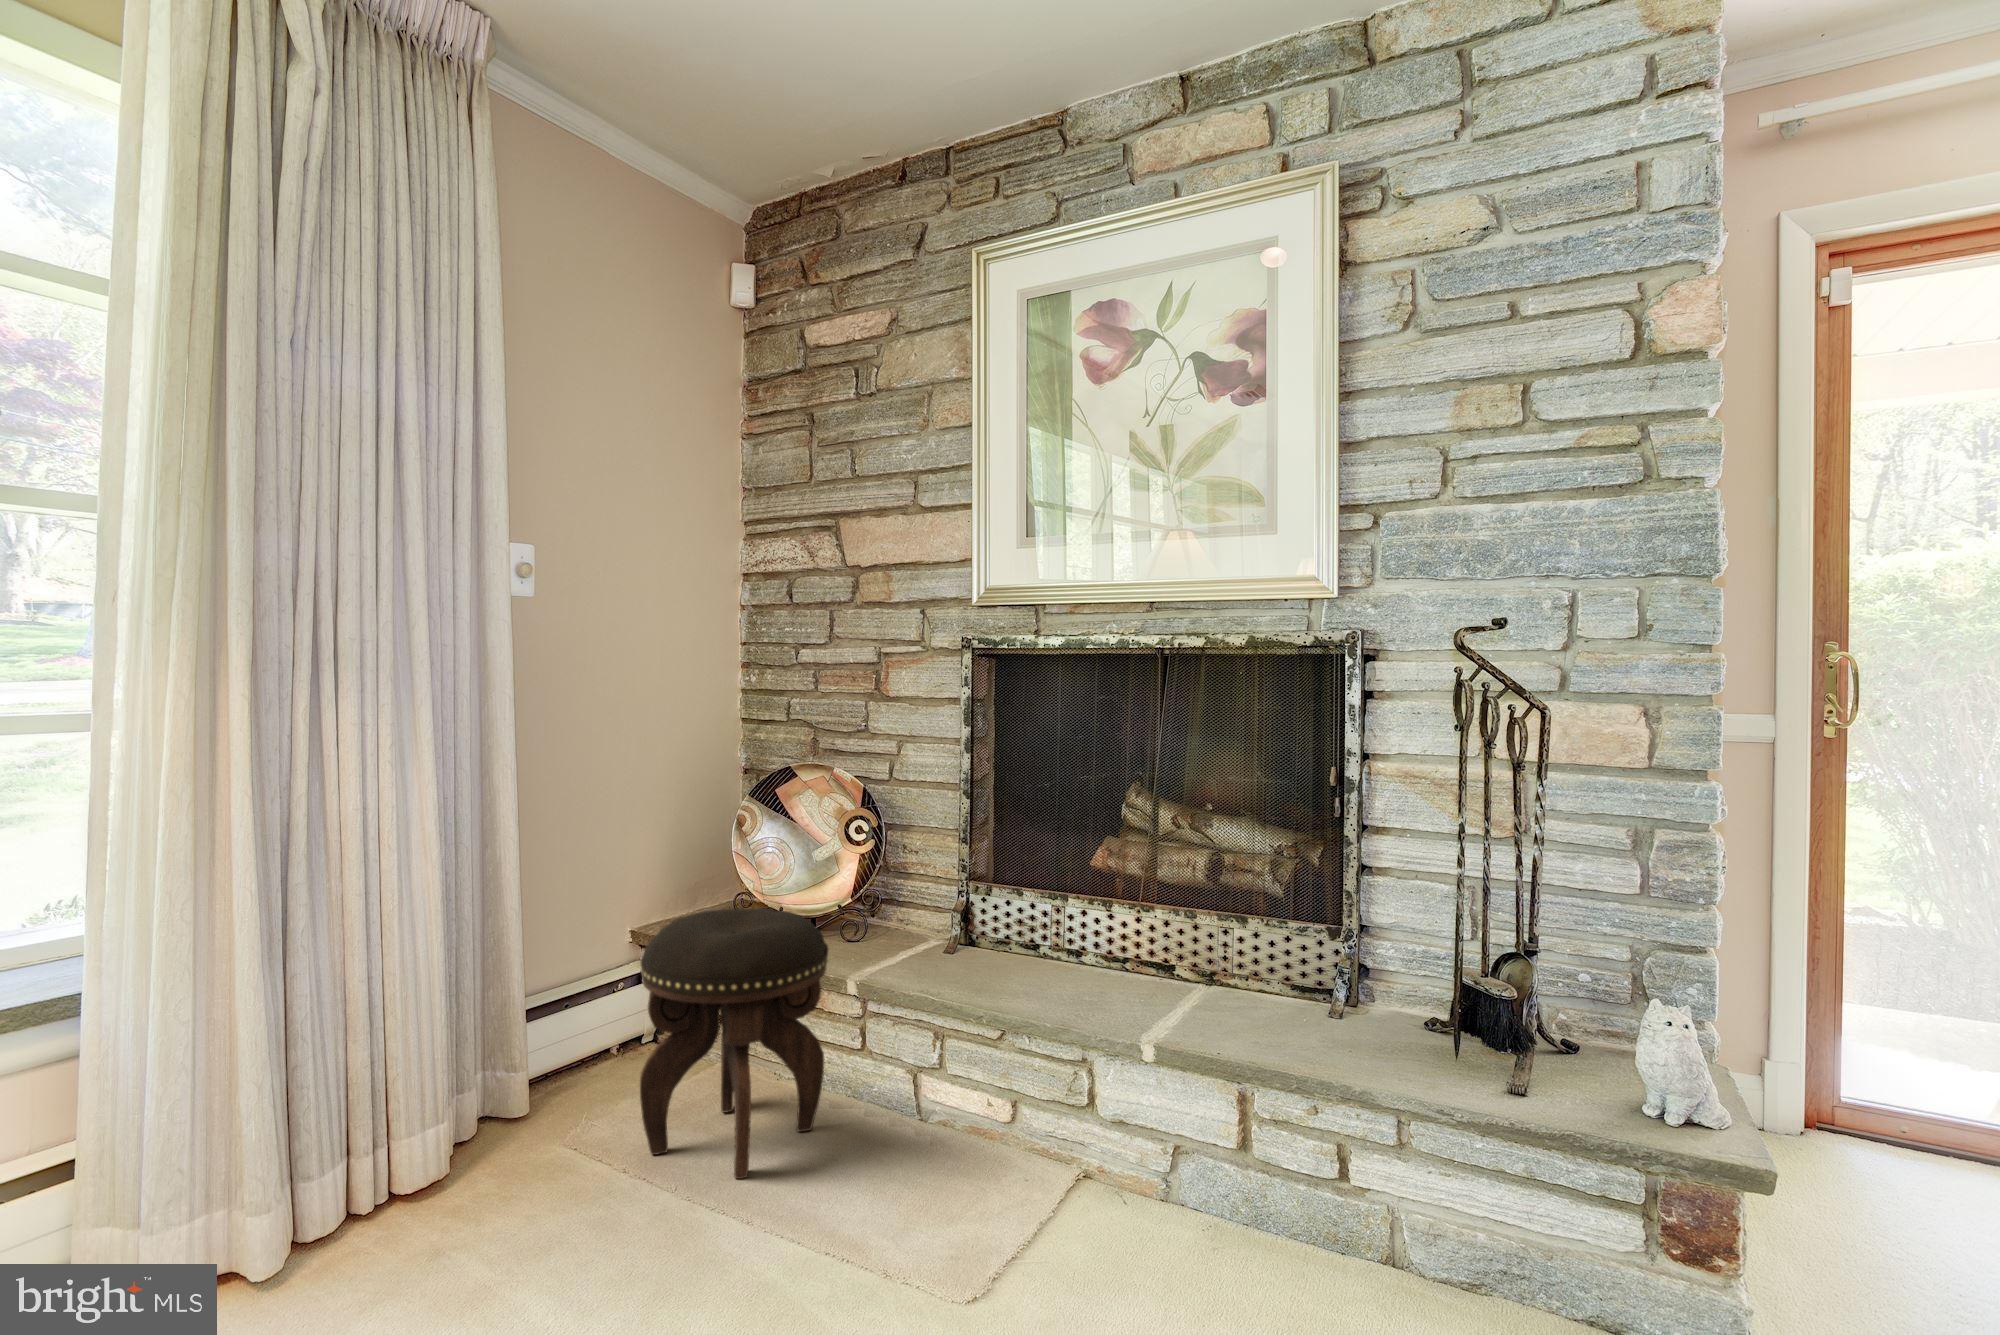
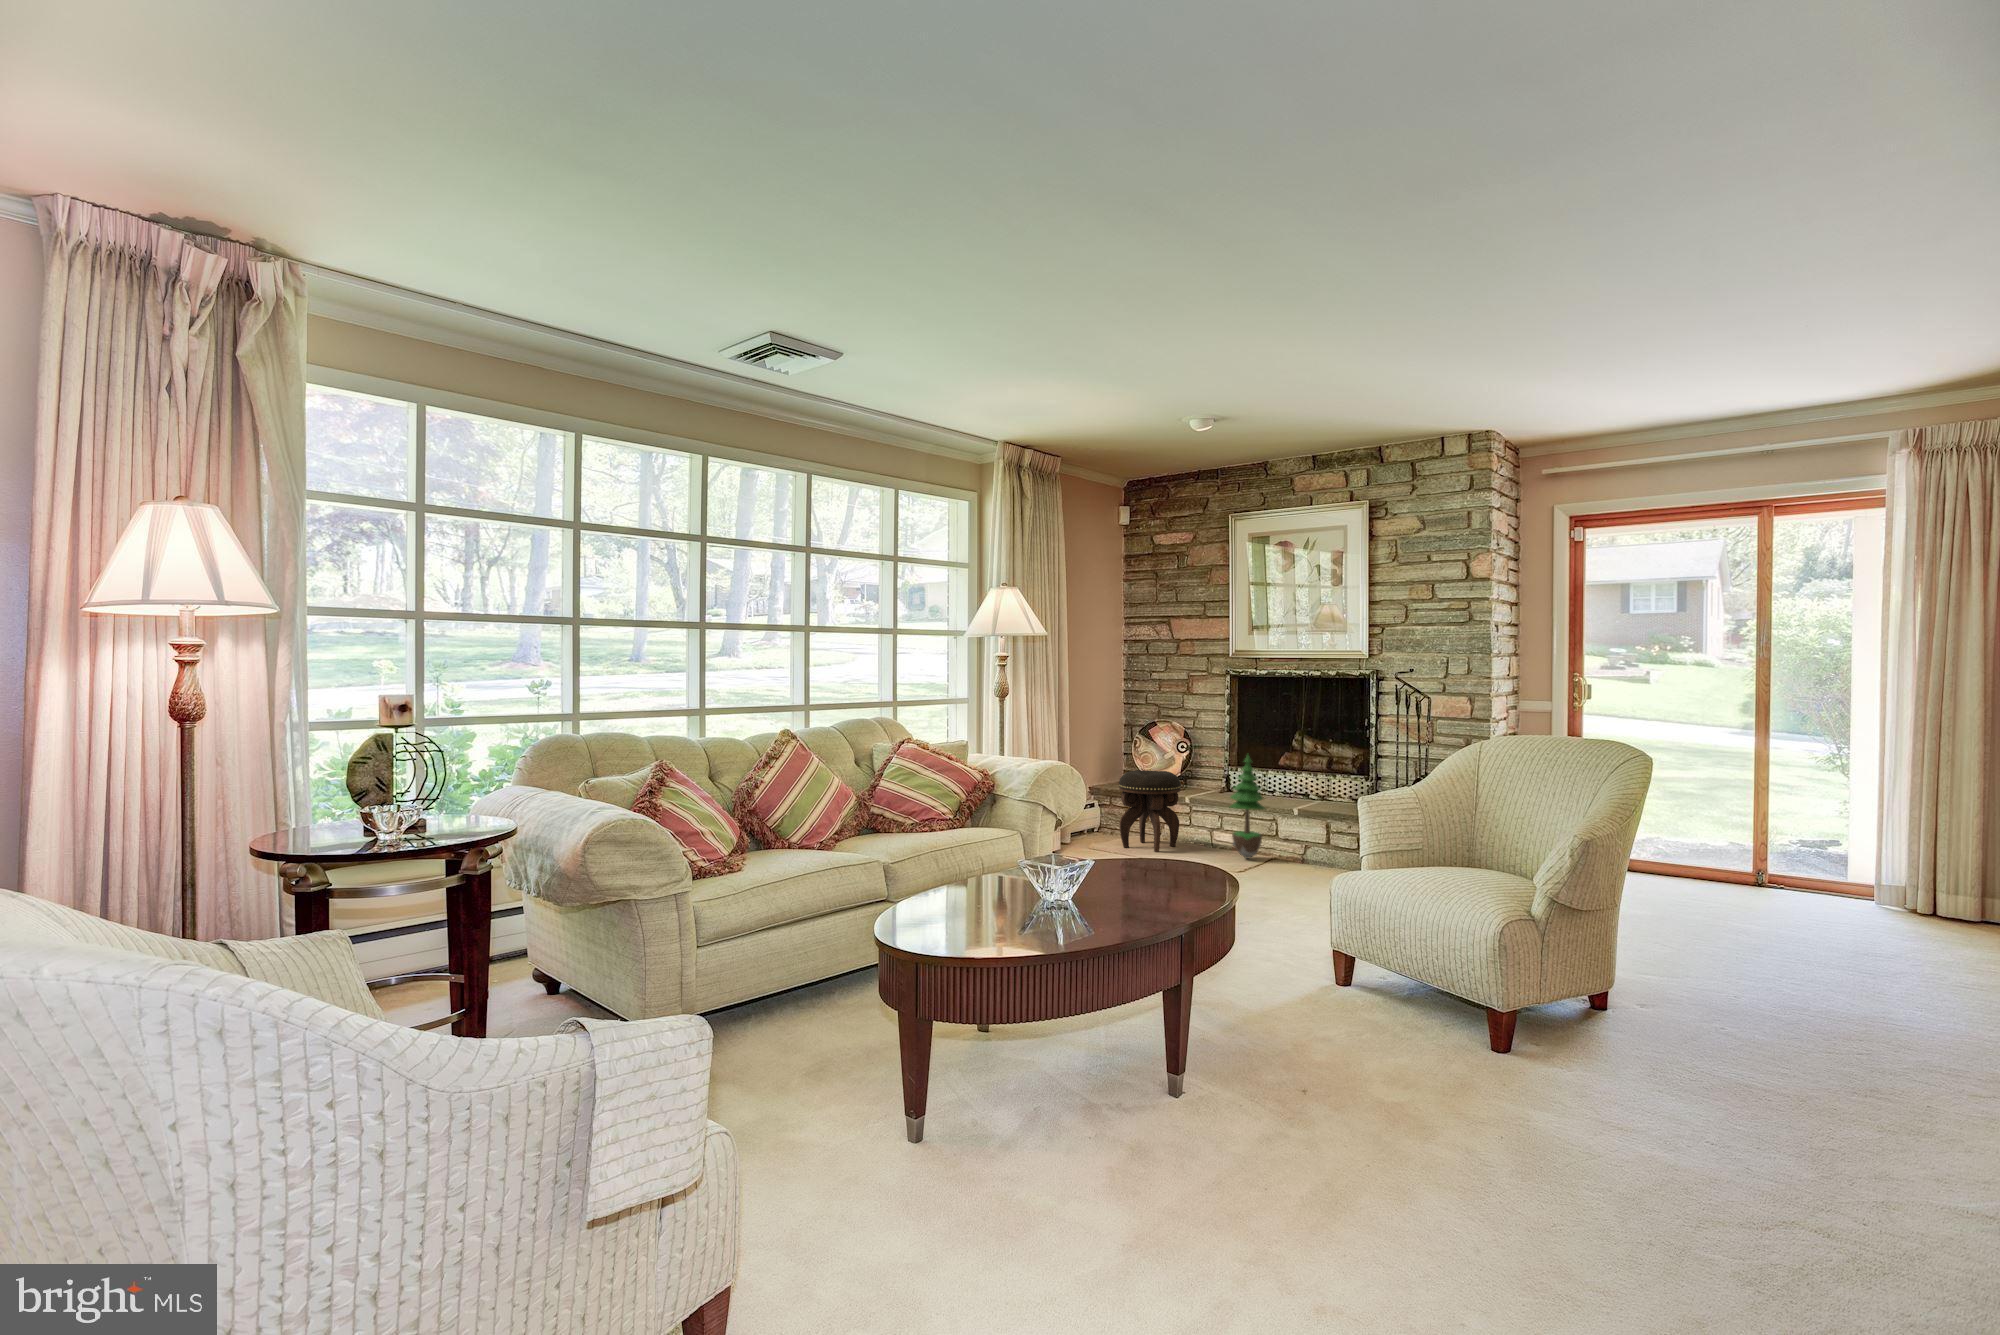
potted tree: none [952,874,1072,1210] -> present [1229,755,1266,858]

